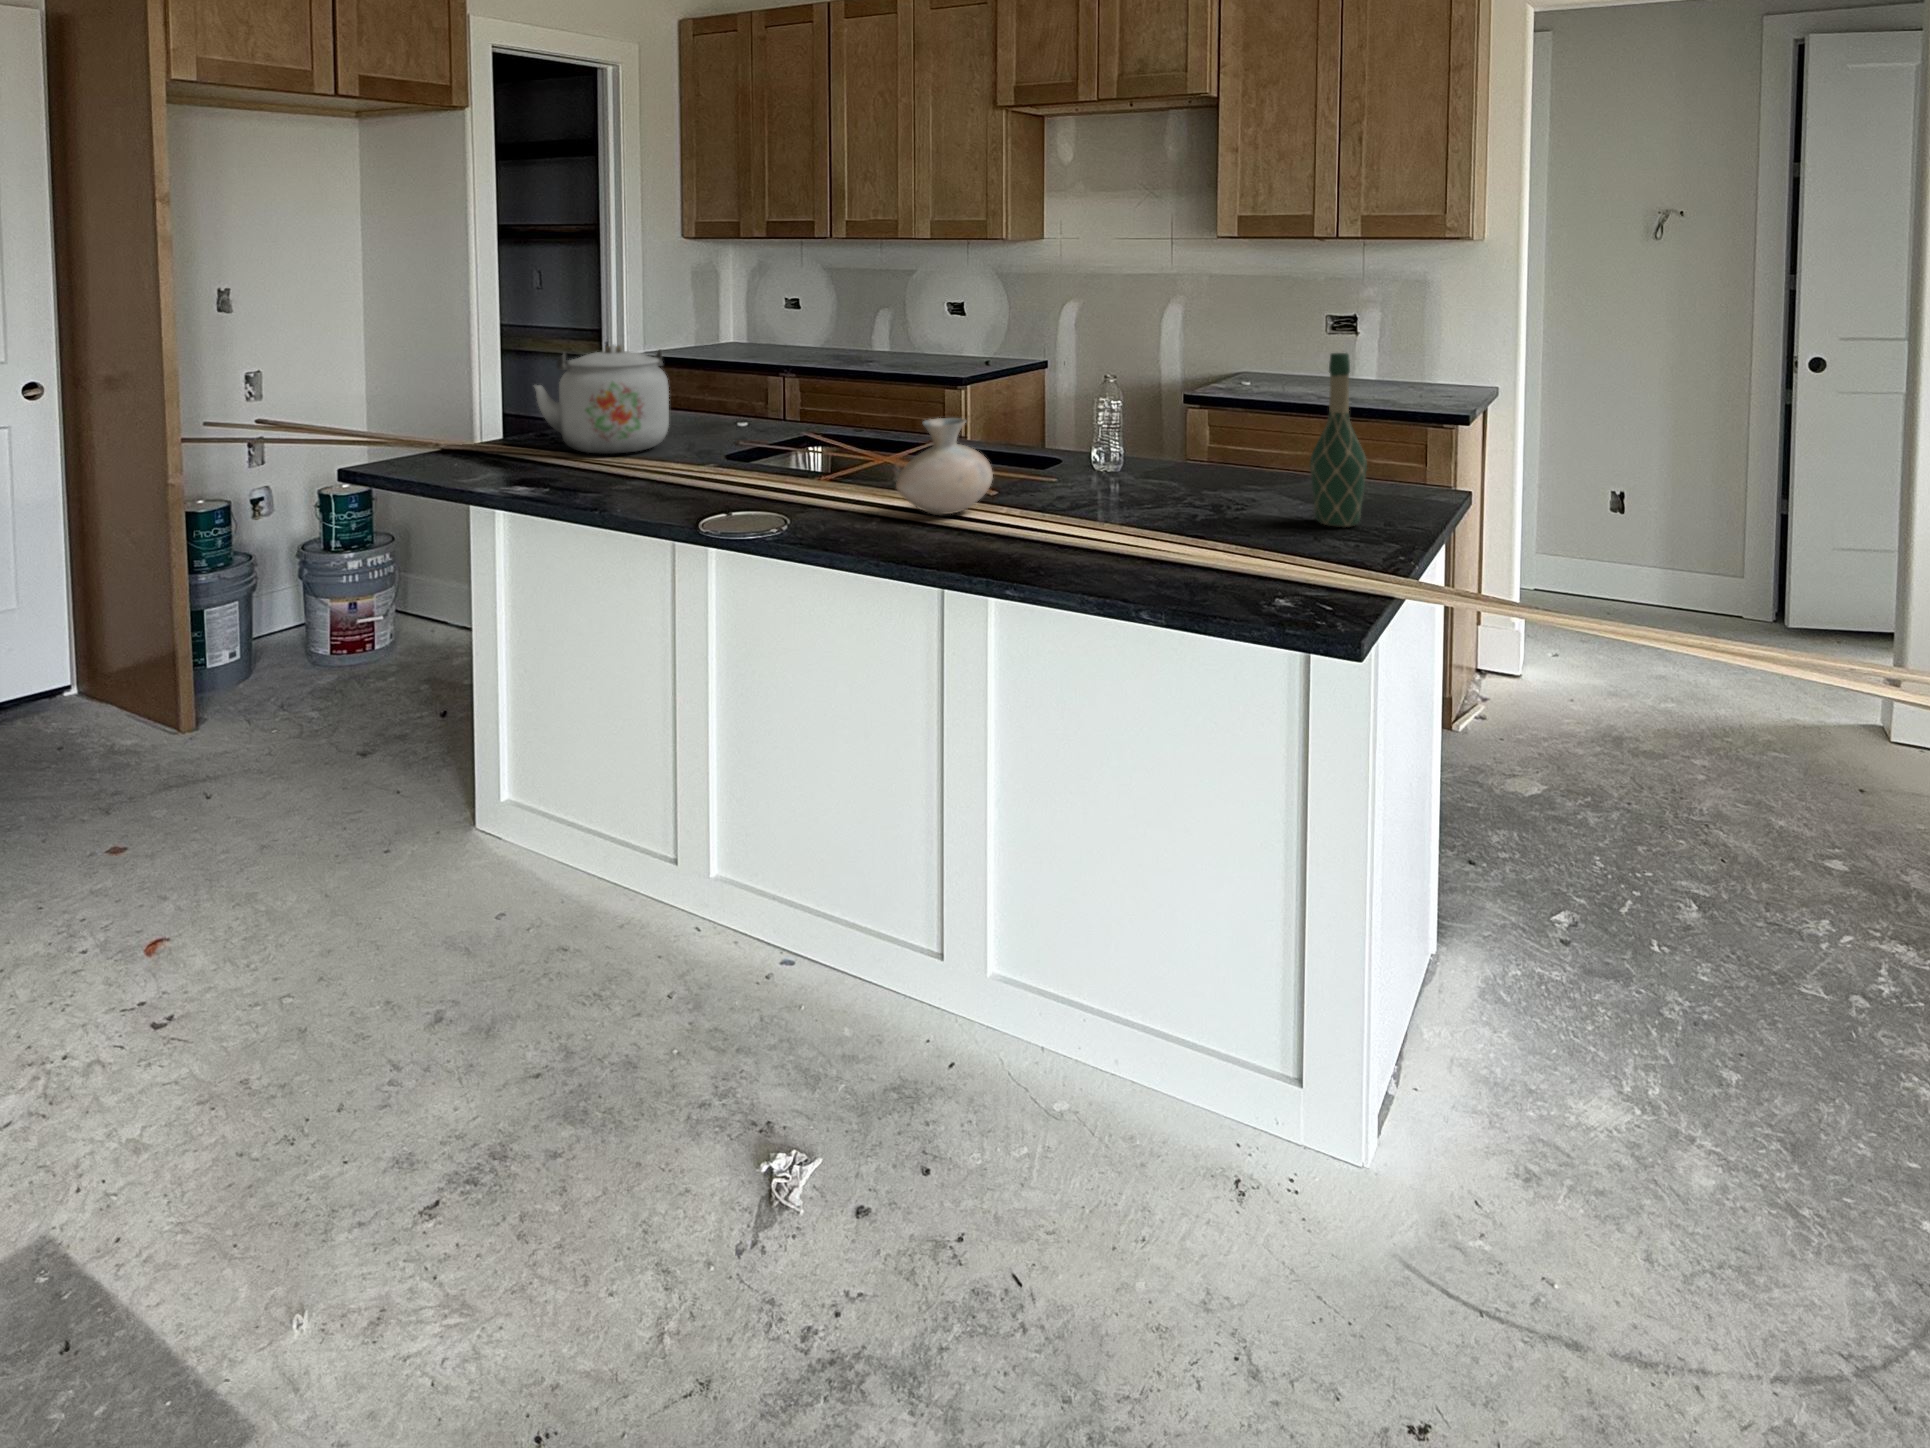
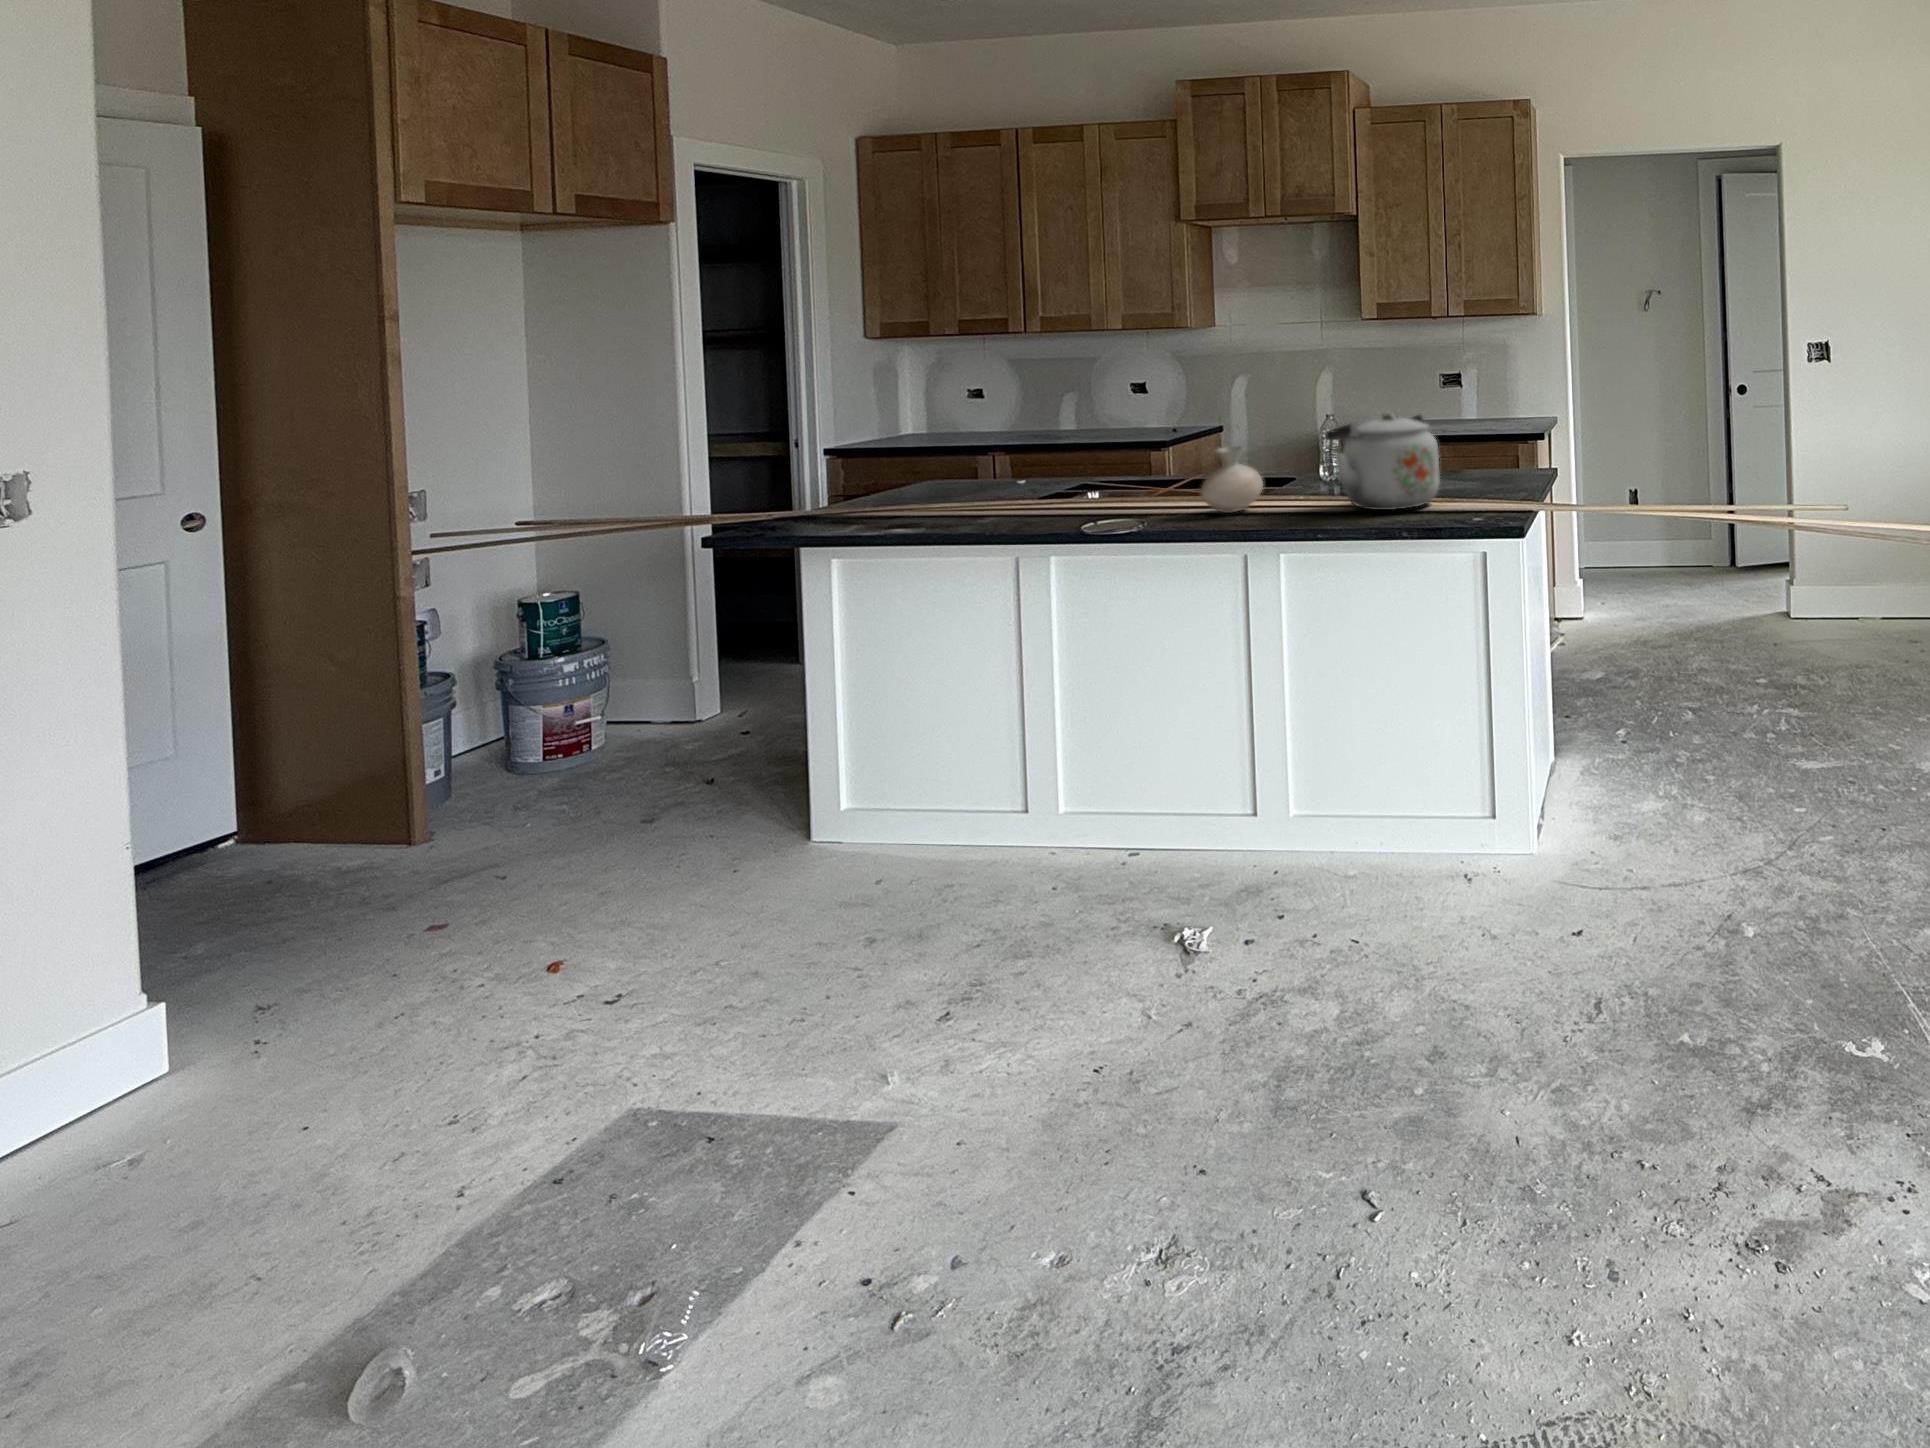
kettle: present [534,344,669,454] -> present [1325,413,1440,510]
wine bottle: present [1310,353,1367,527] -> none [1466,384,1500,492]

